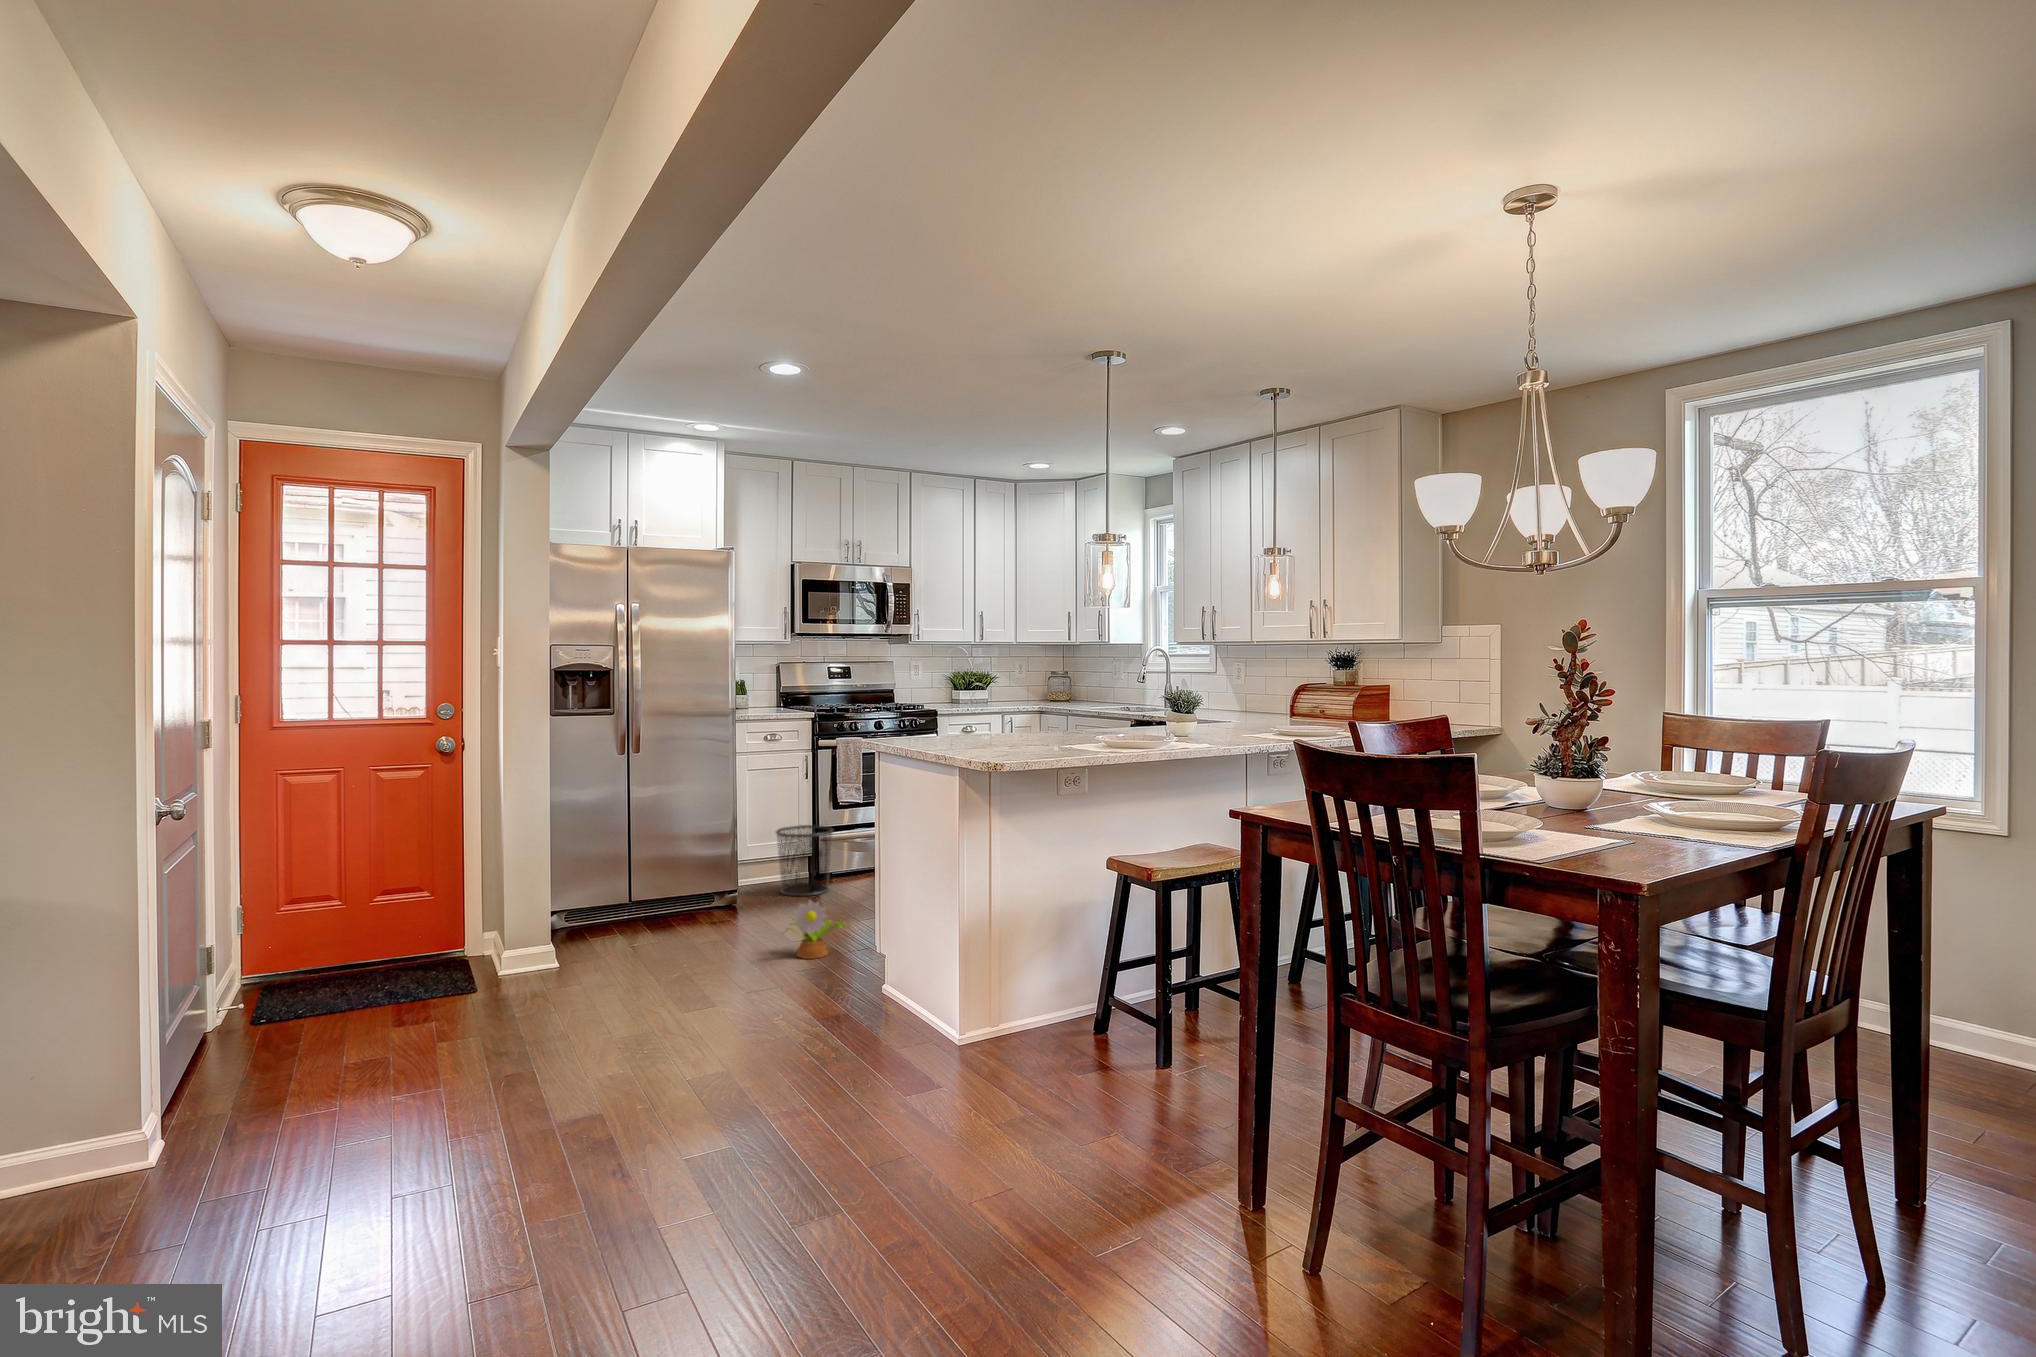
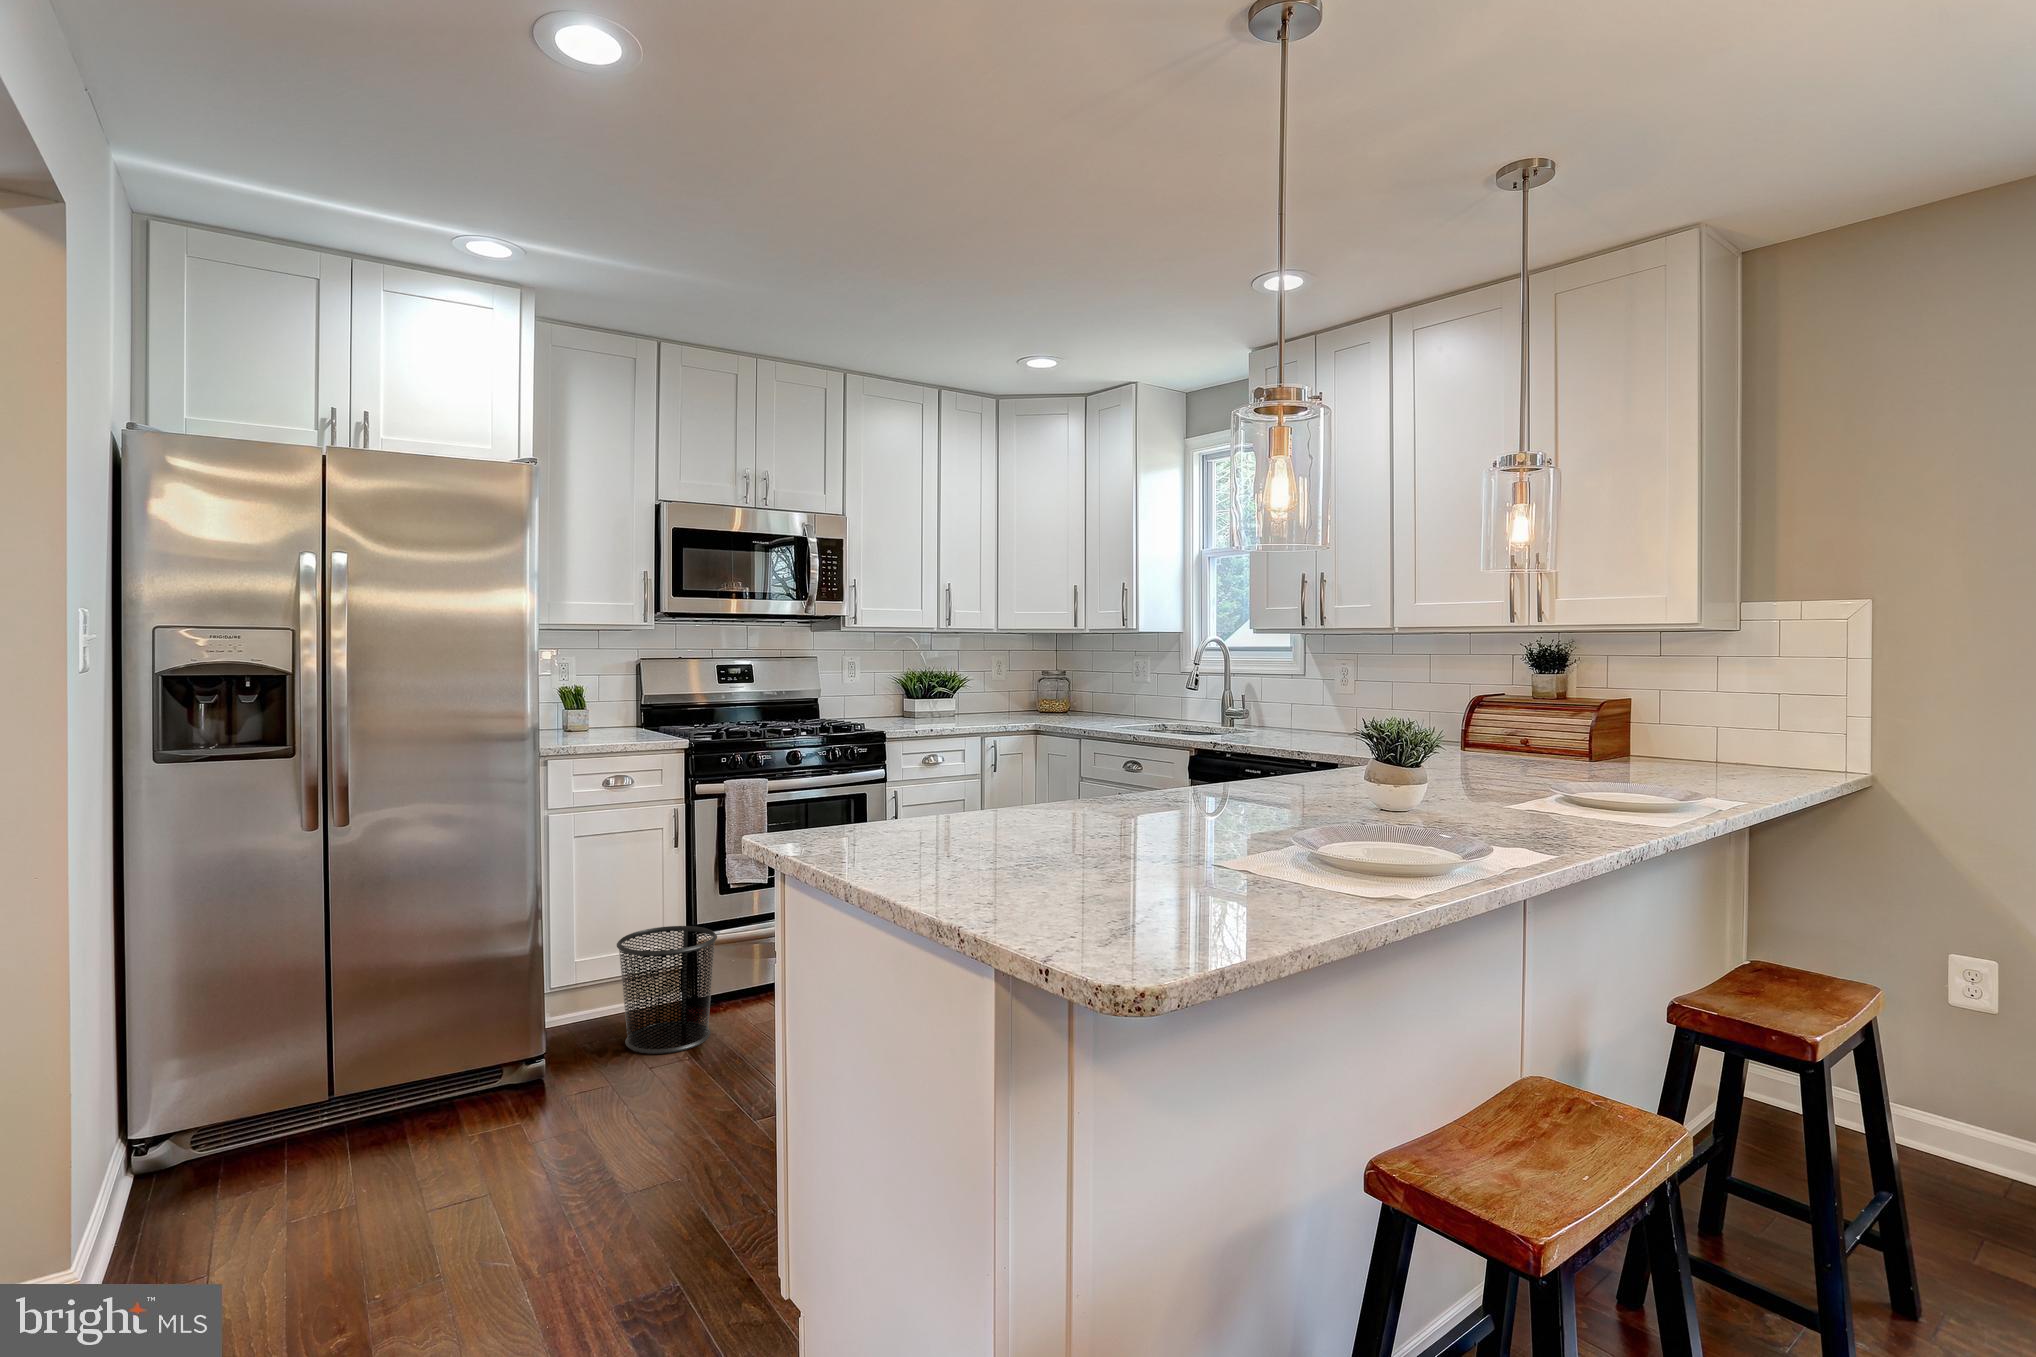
decorative plant: present [787,900,845,959] -> none [579,1143,718,1261]

